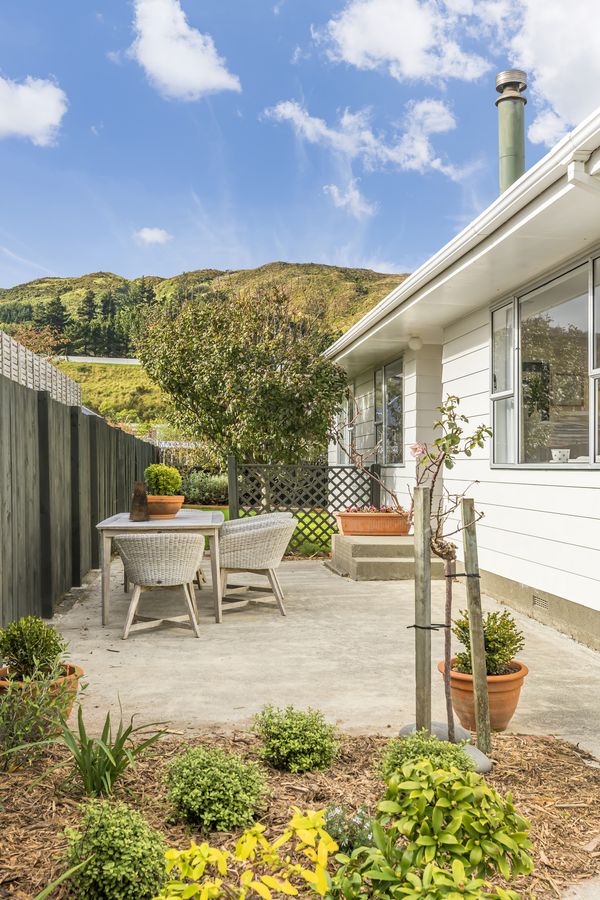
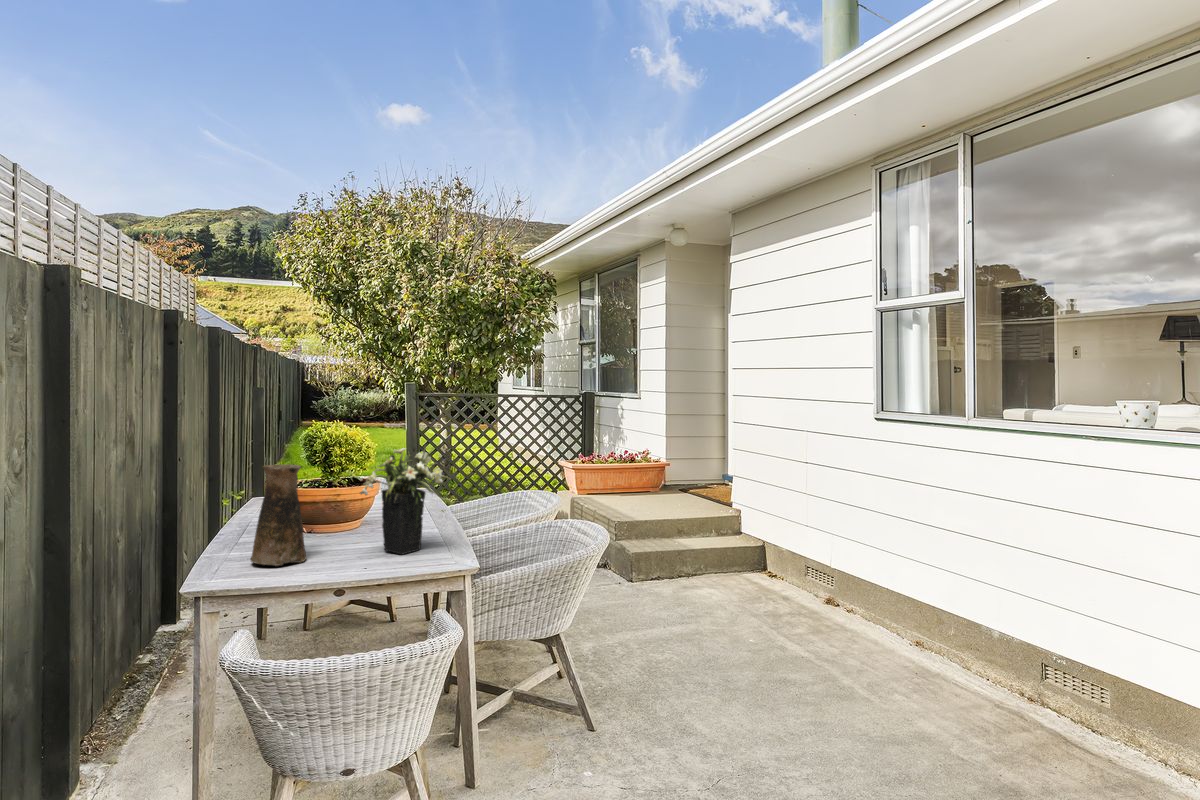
flower arrangement: none [170,474,208,520] -> present [360,446,450,554]

